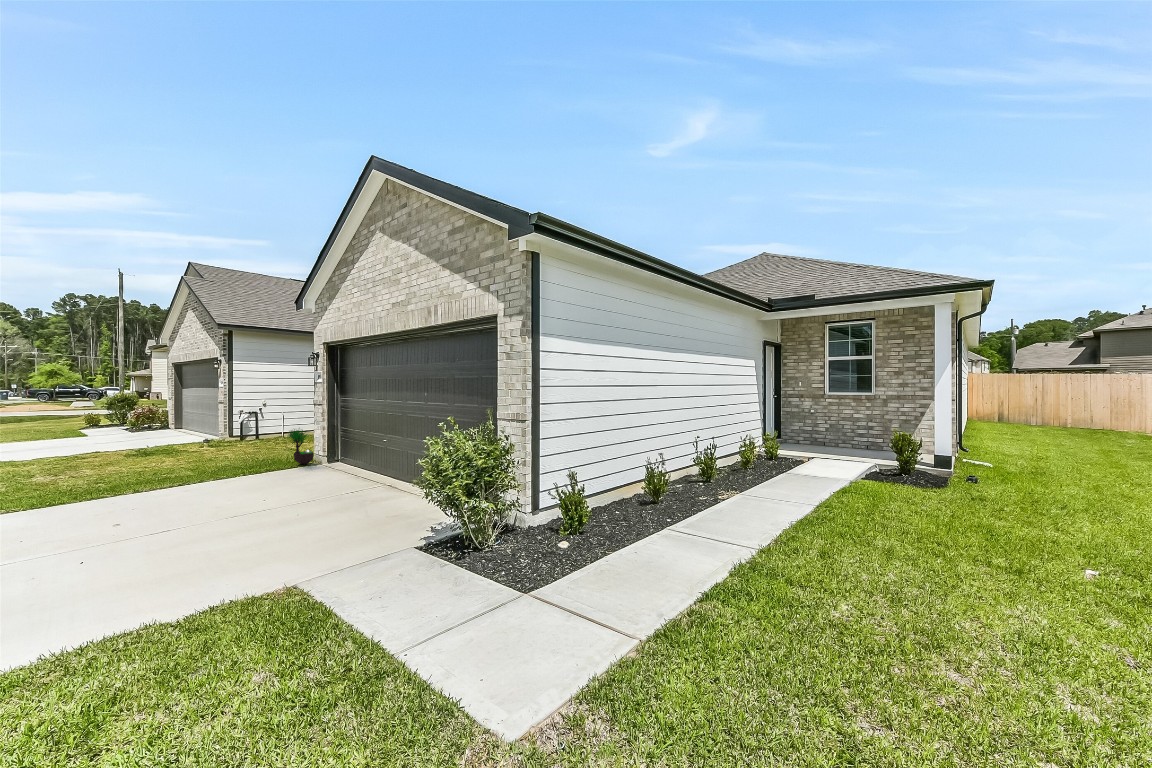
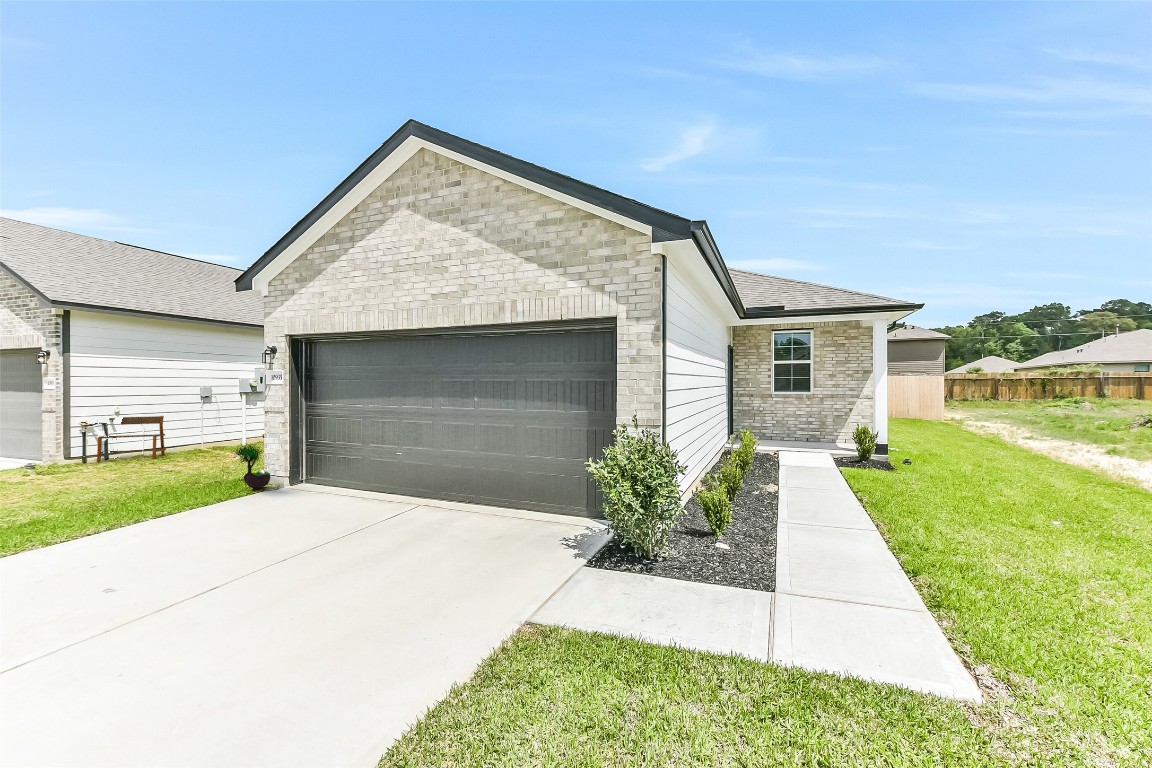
bench: none [250,408,295,440] -> present [97,416,166,462]

